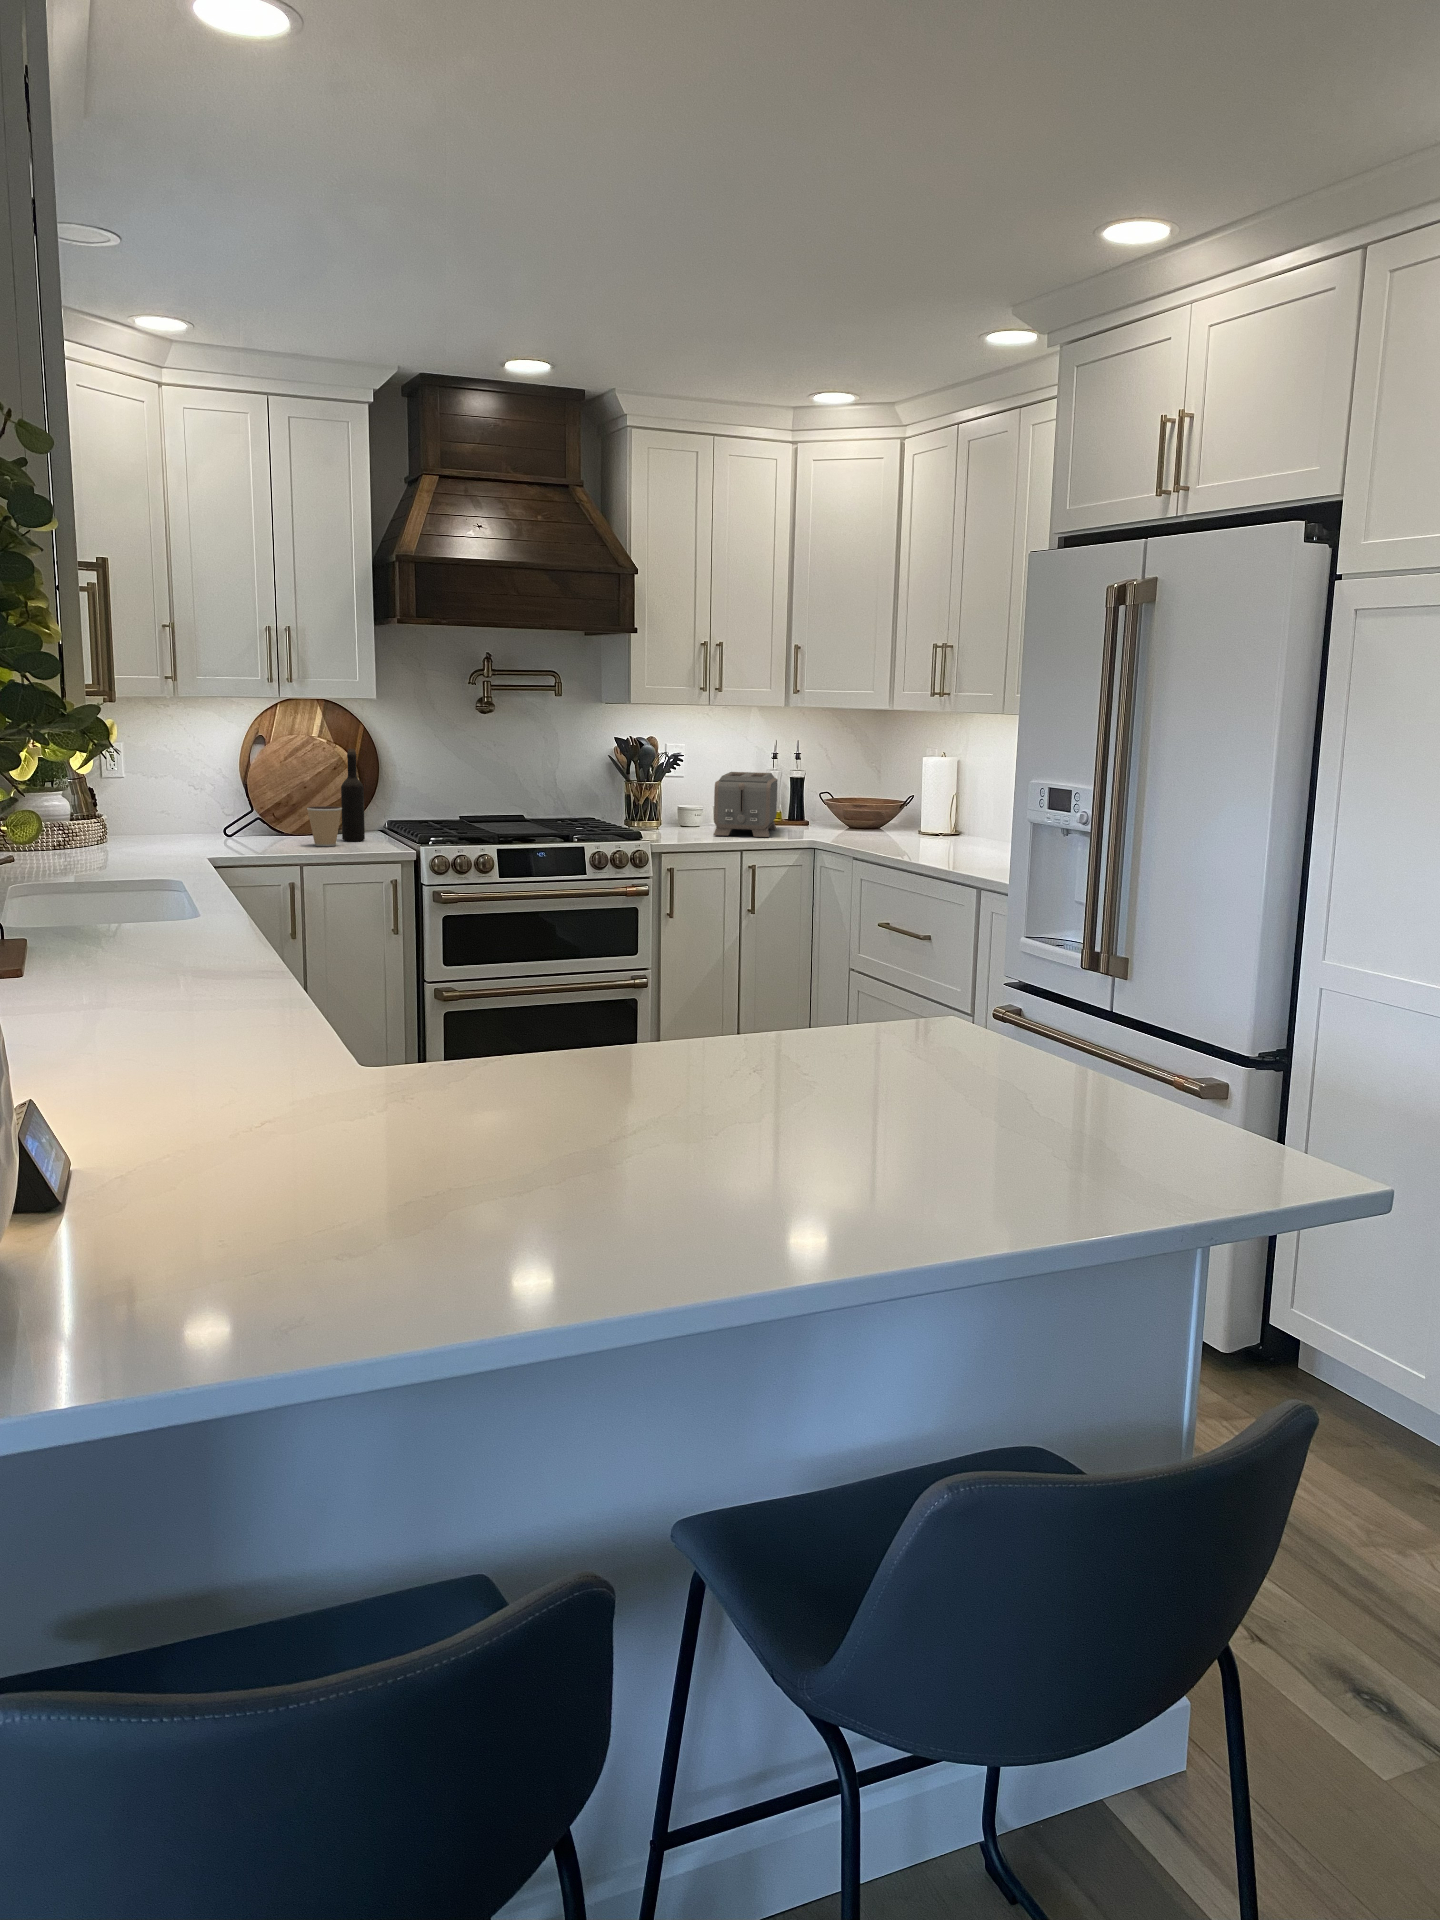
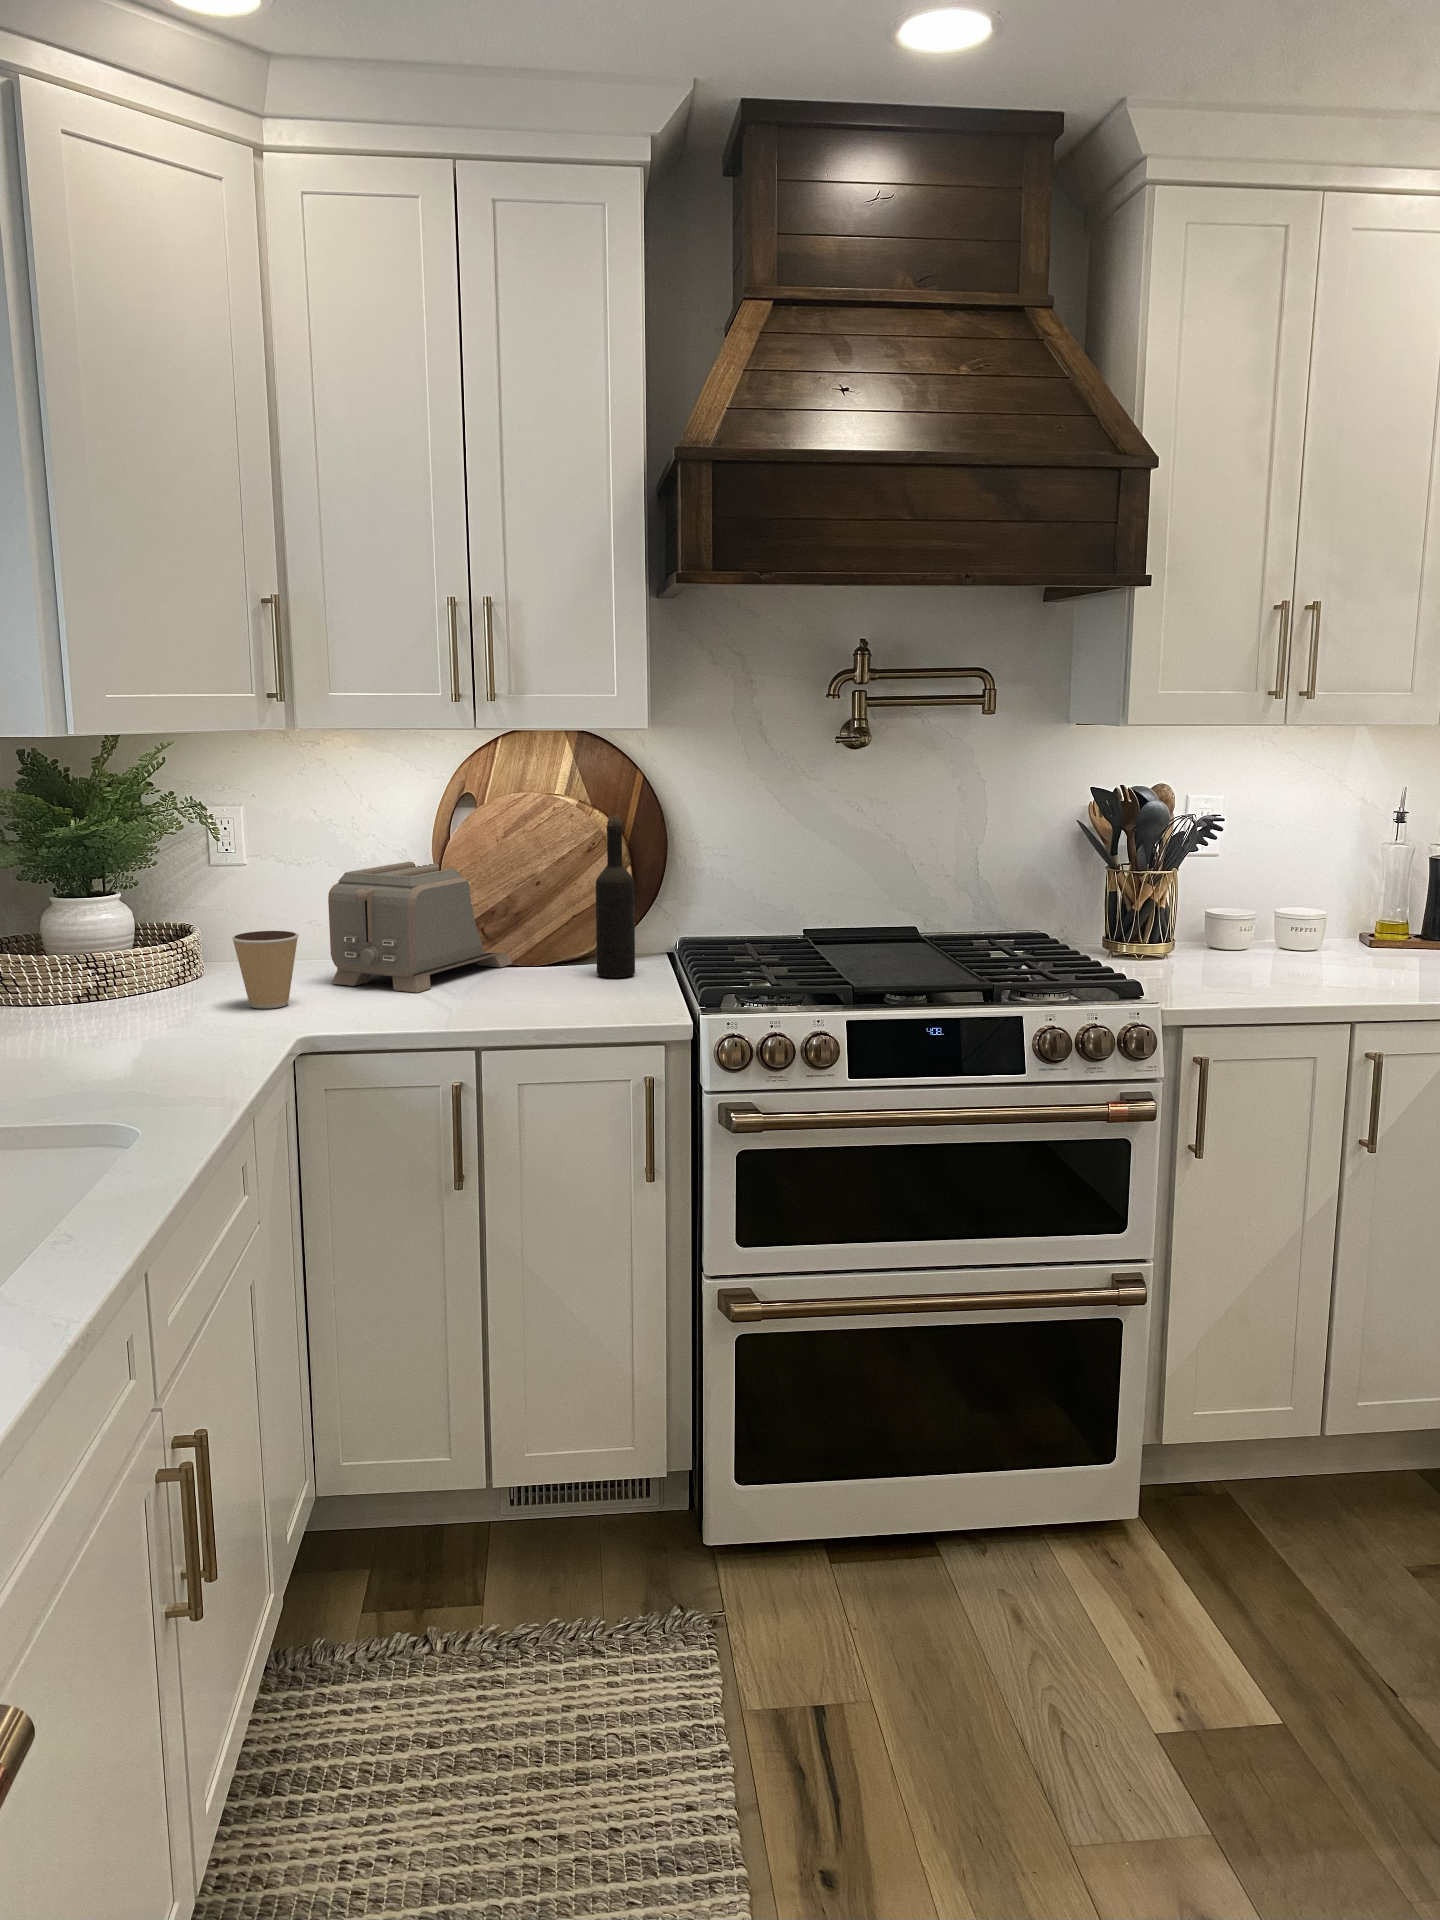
toaster: present [714,772,778,837] -> present [328,862,512,993]
coffee cup: present [307,806,342,846] -> present [232,931,299,1009]

